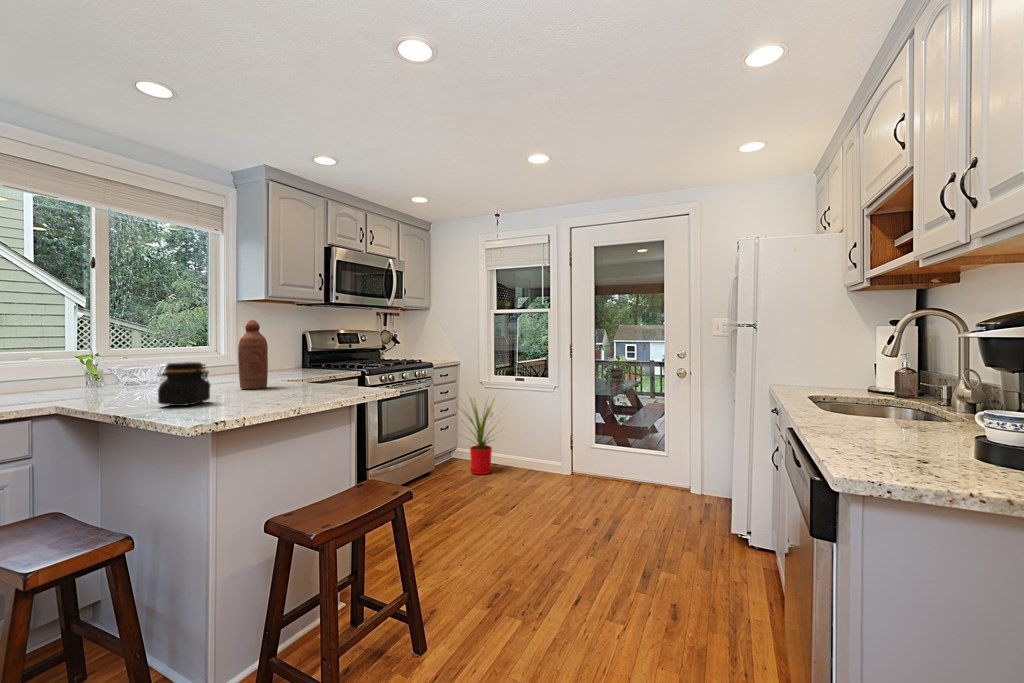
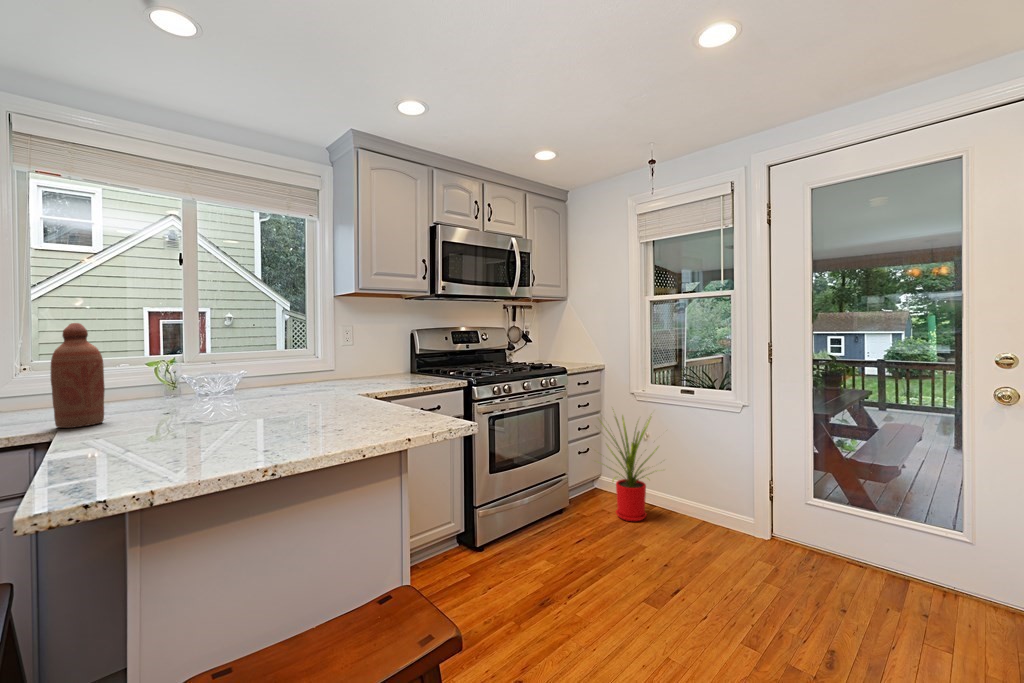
bottle: present [238,320,268,389] -> present [51,323,105,428]
jar: present [158,362,210,406] -> none [104,380,184,446]

